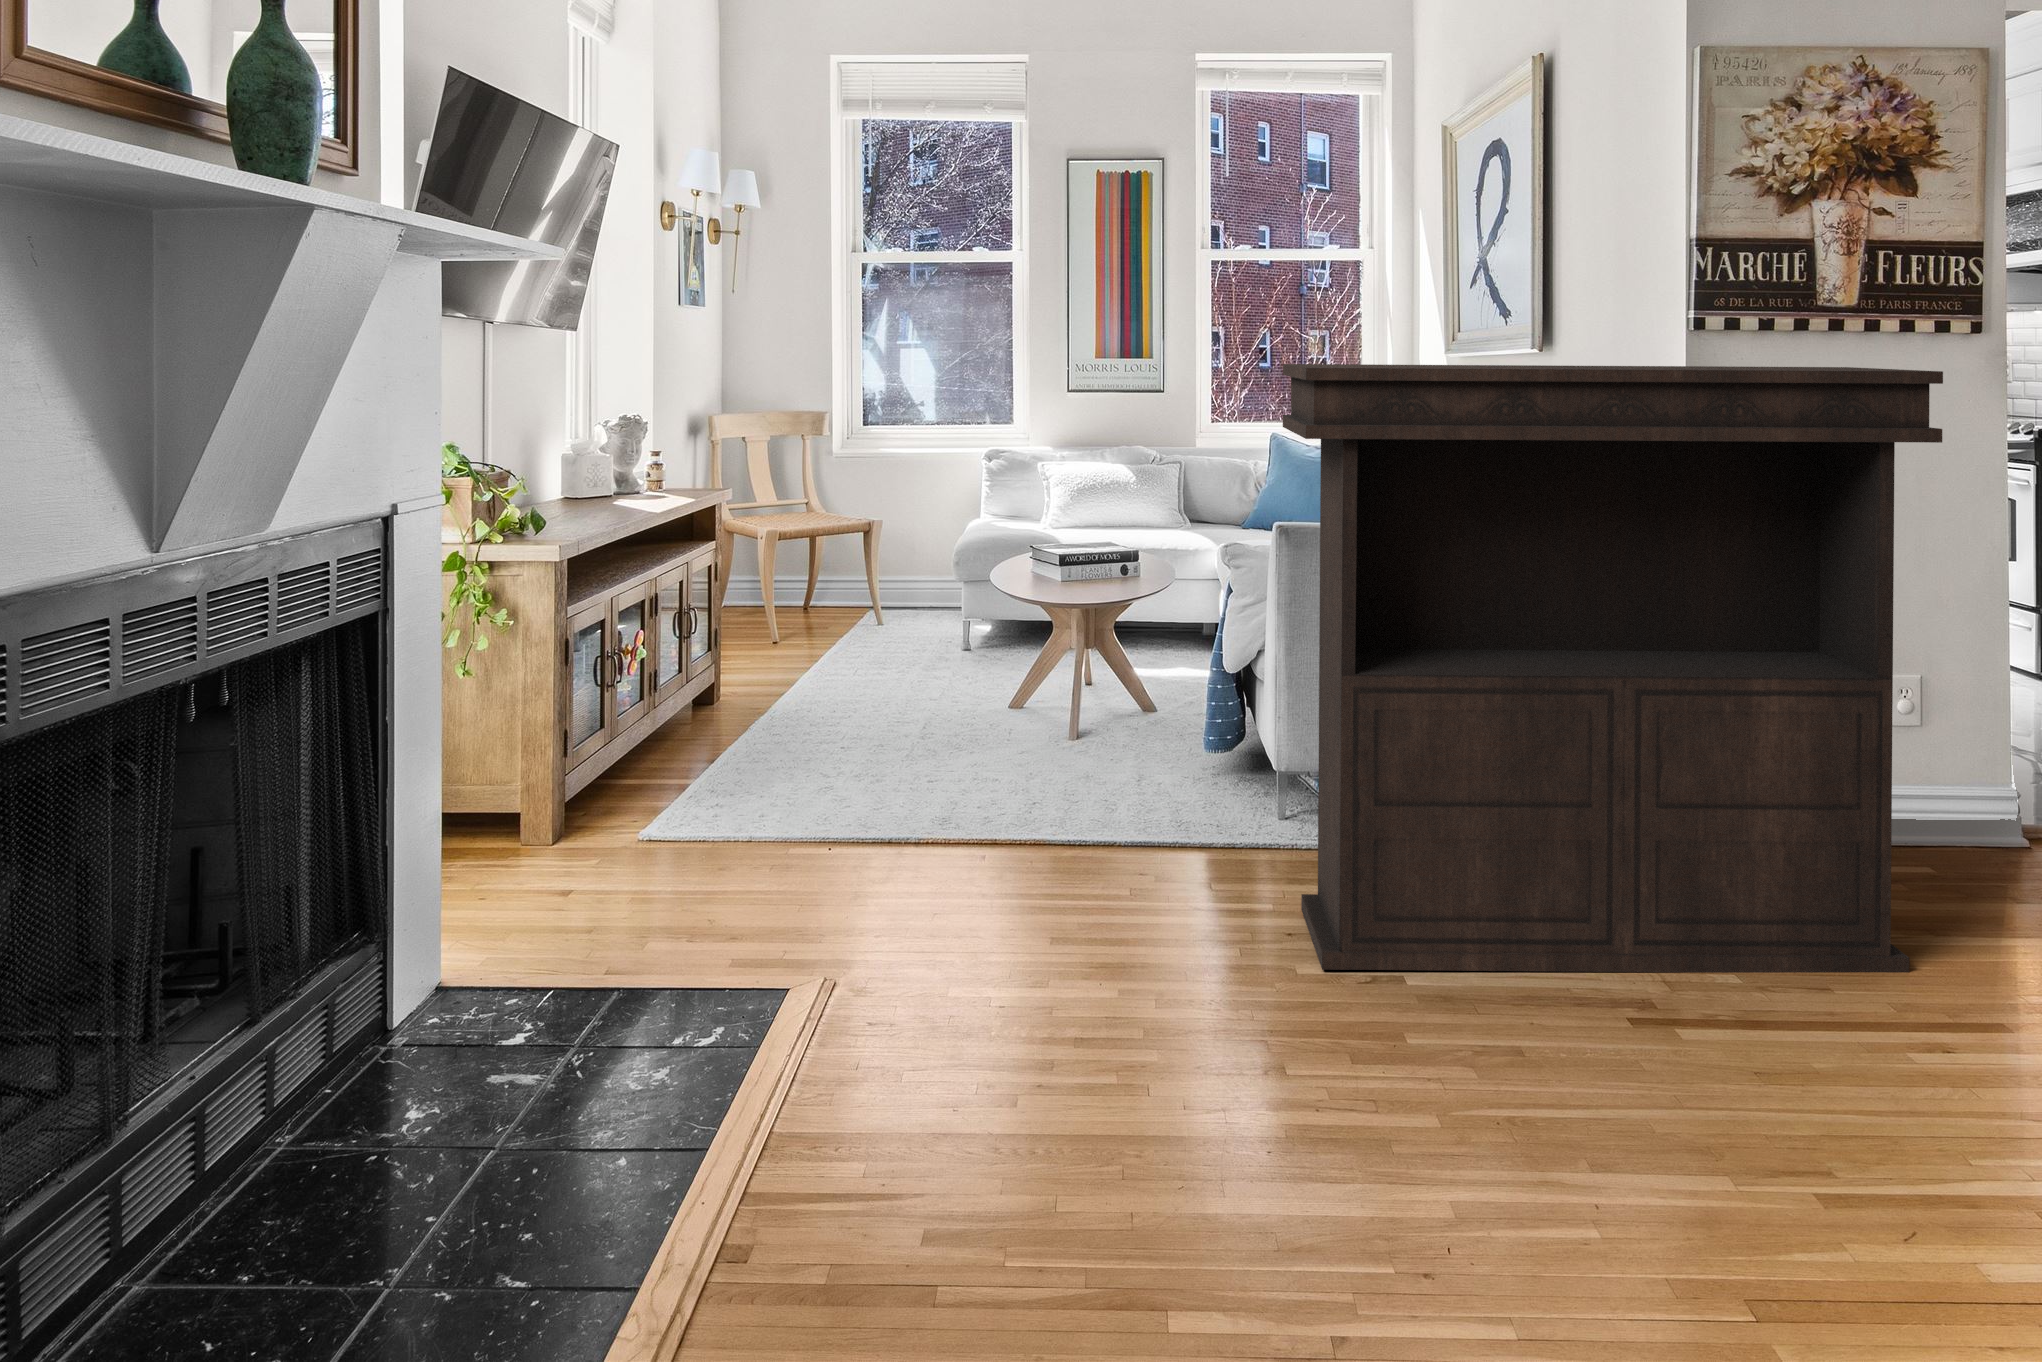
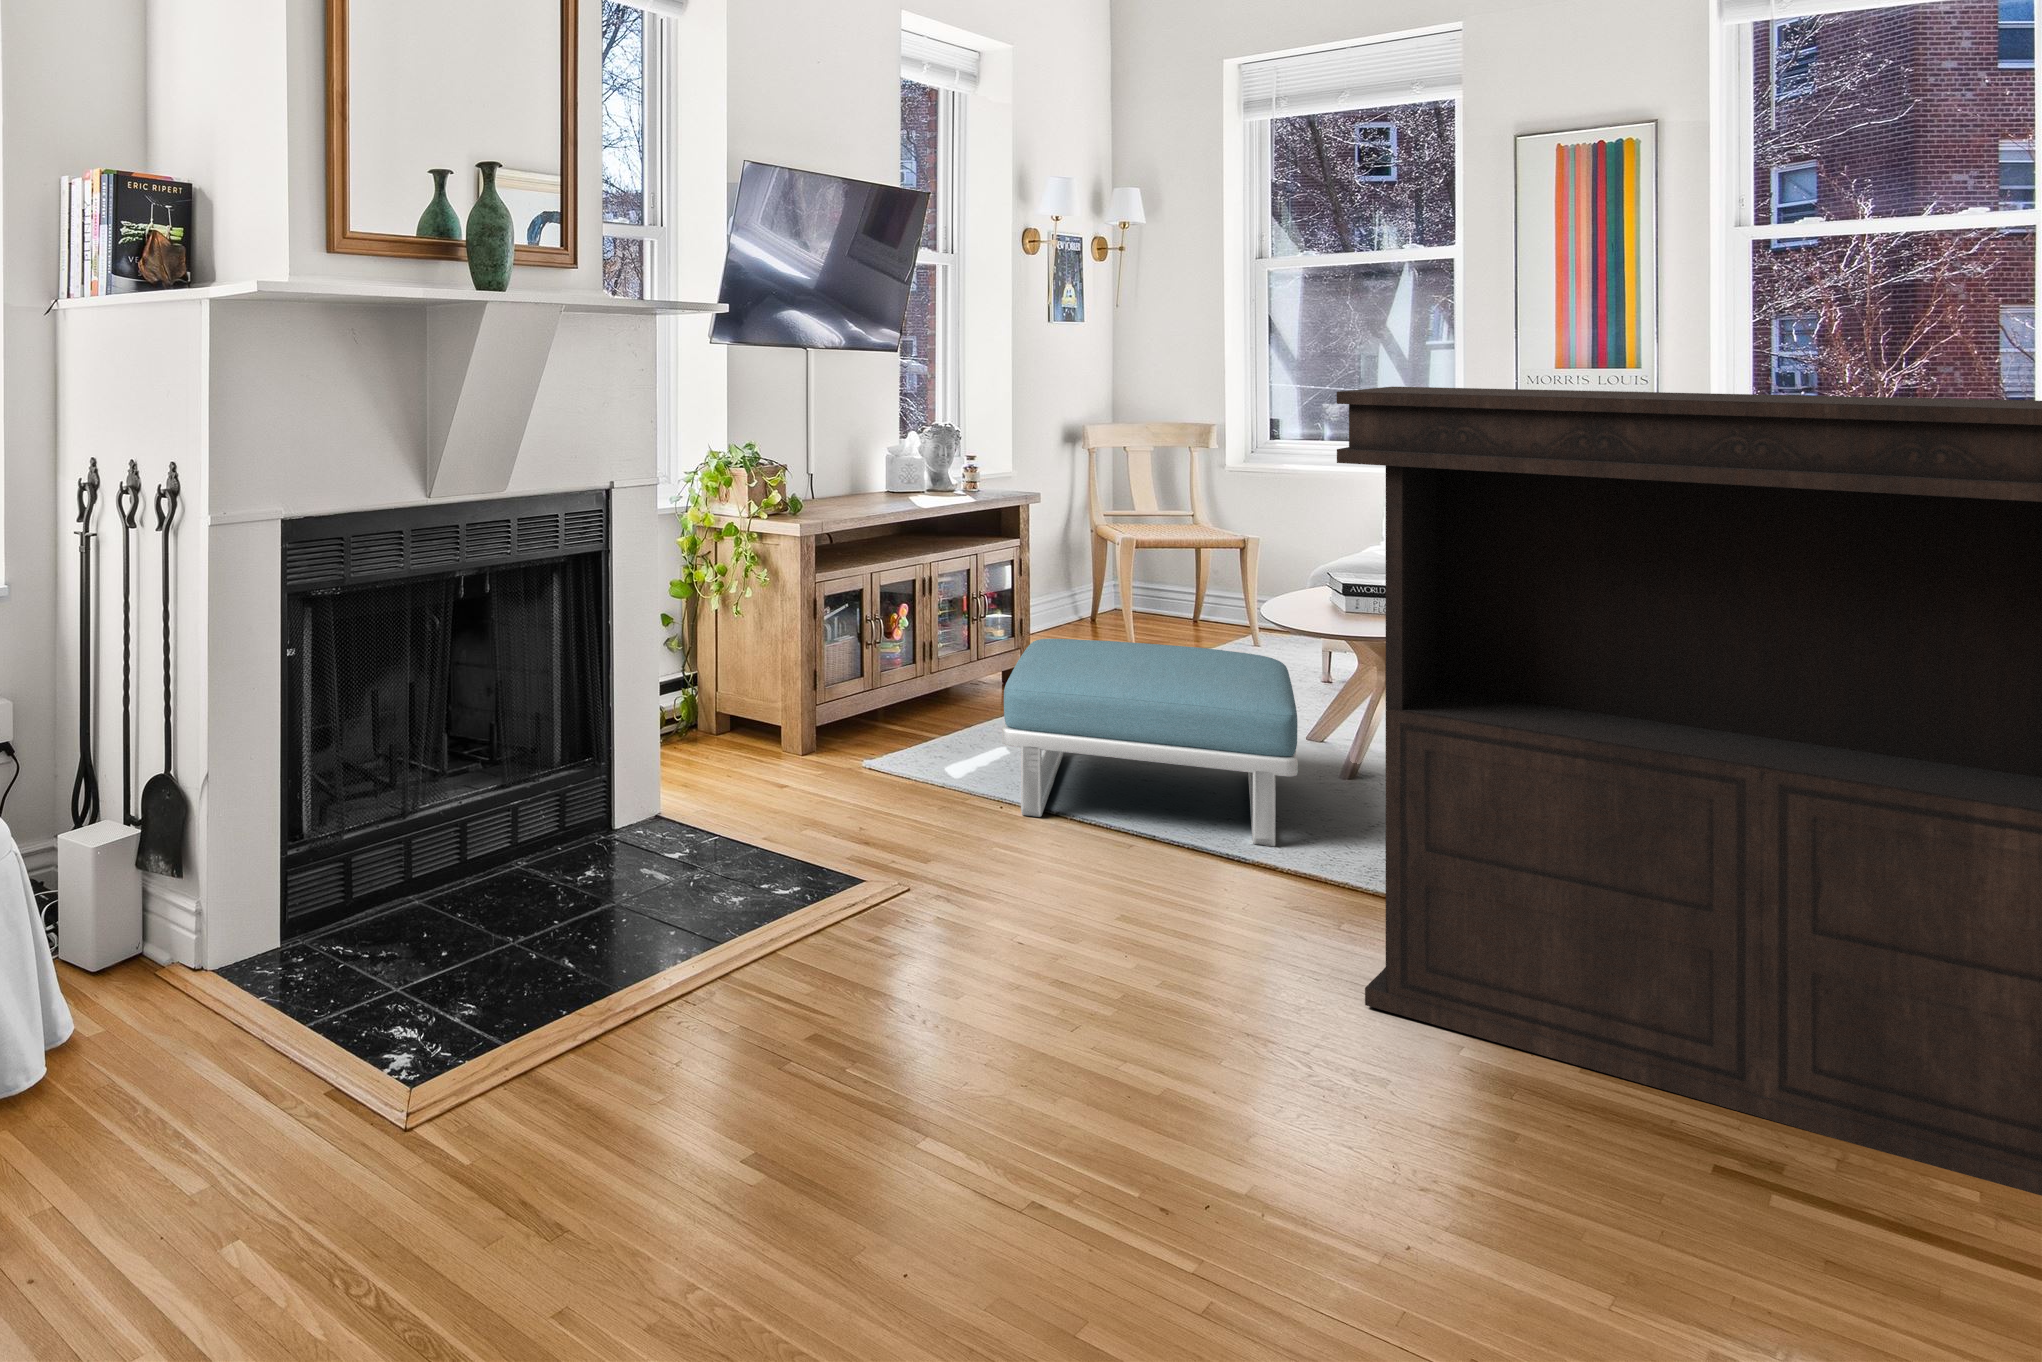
footstool: none [793,635,1111,852] -> present [1002,639,1298,846]

